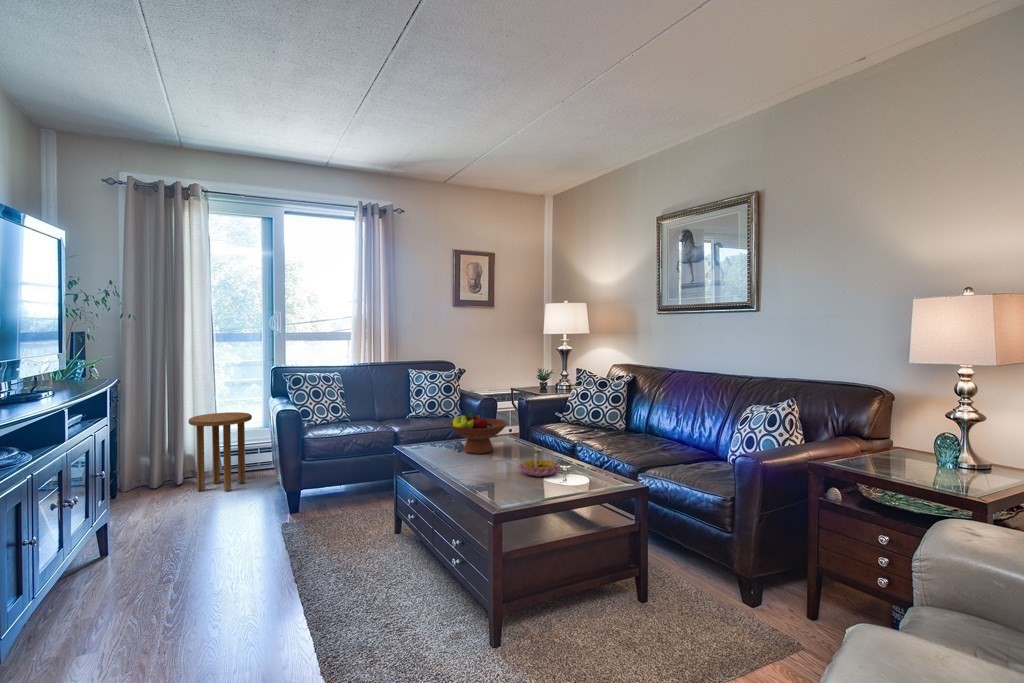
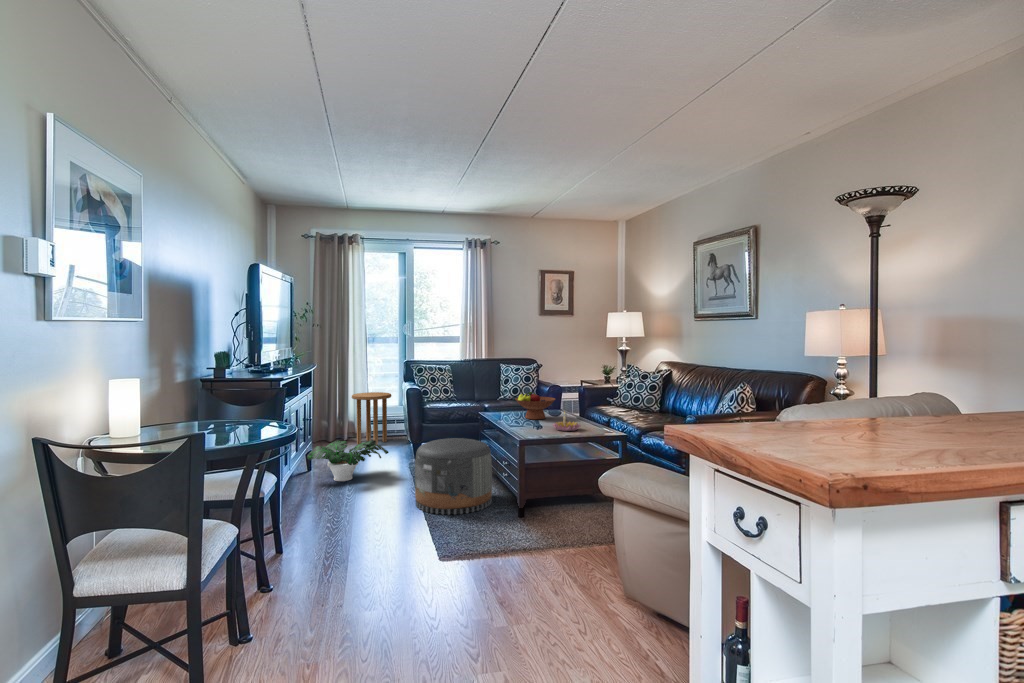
potted plant: none [96,498,249,575] -> present [307,440,389,481]
pouf: none [300,498,432,645] -> present [415,438,492,515]

